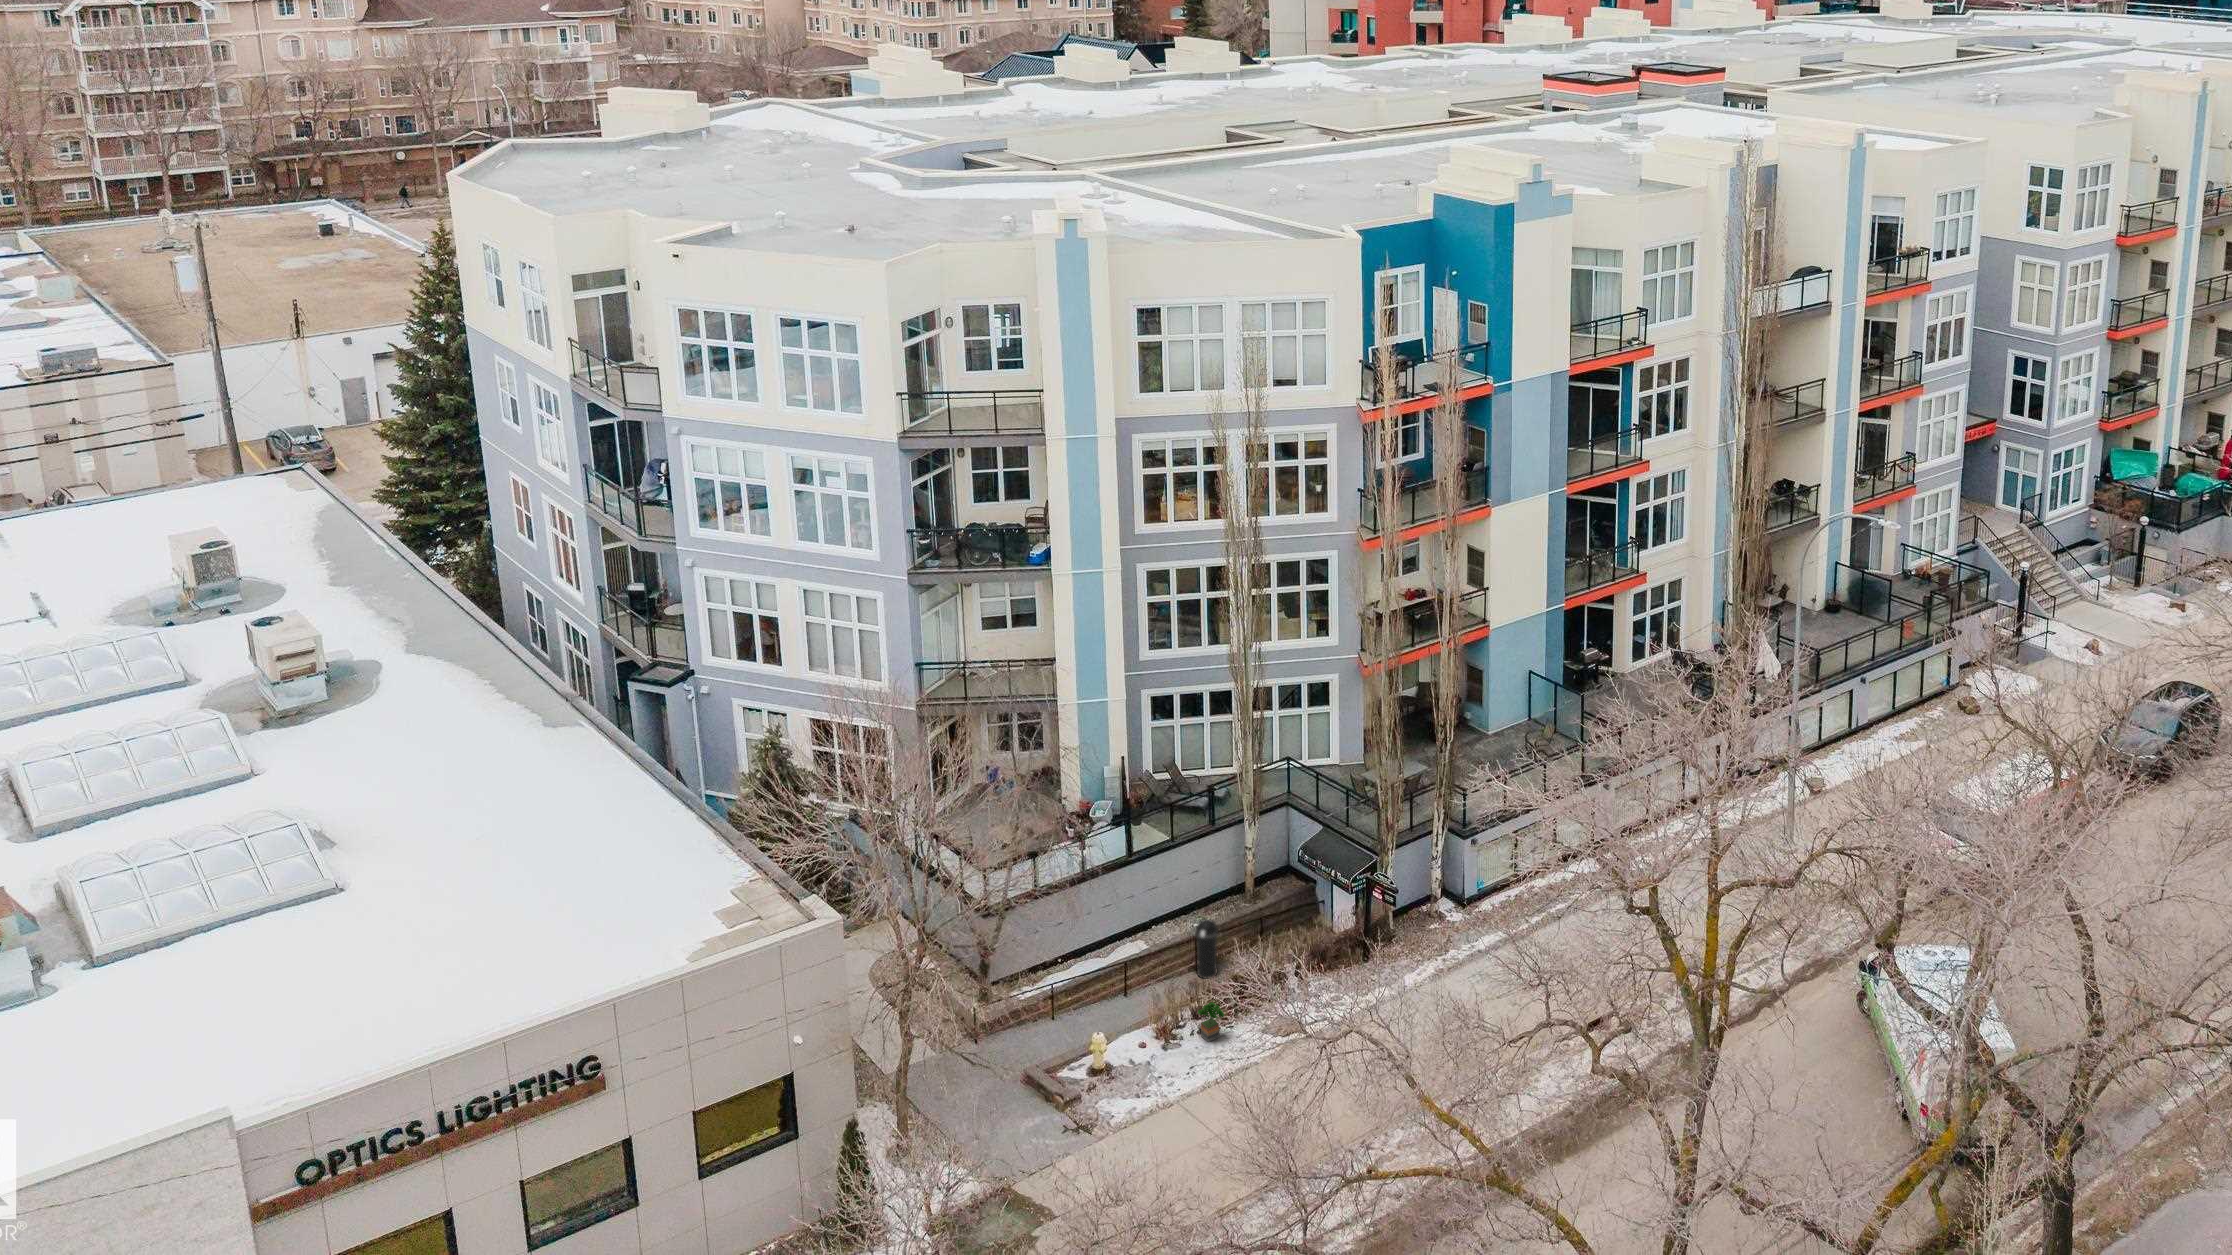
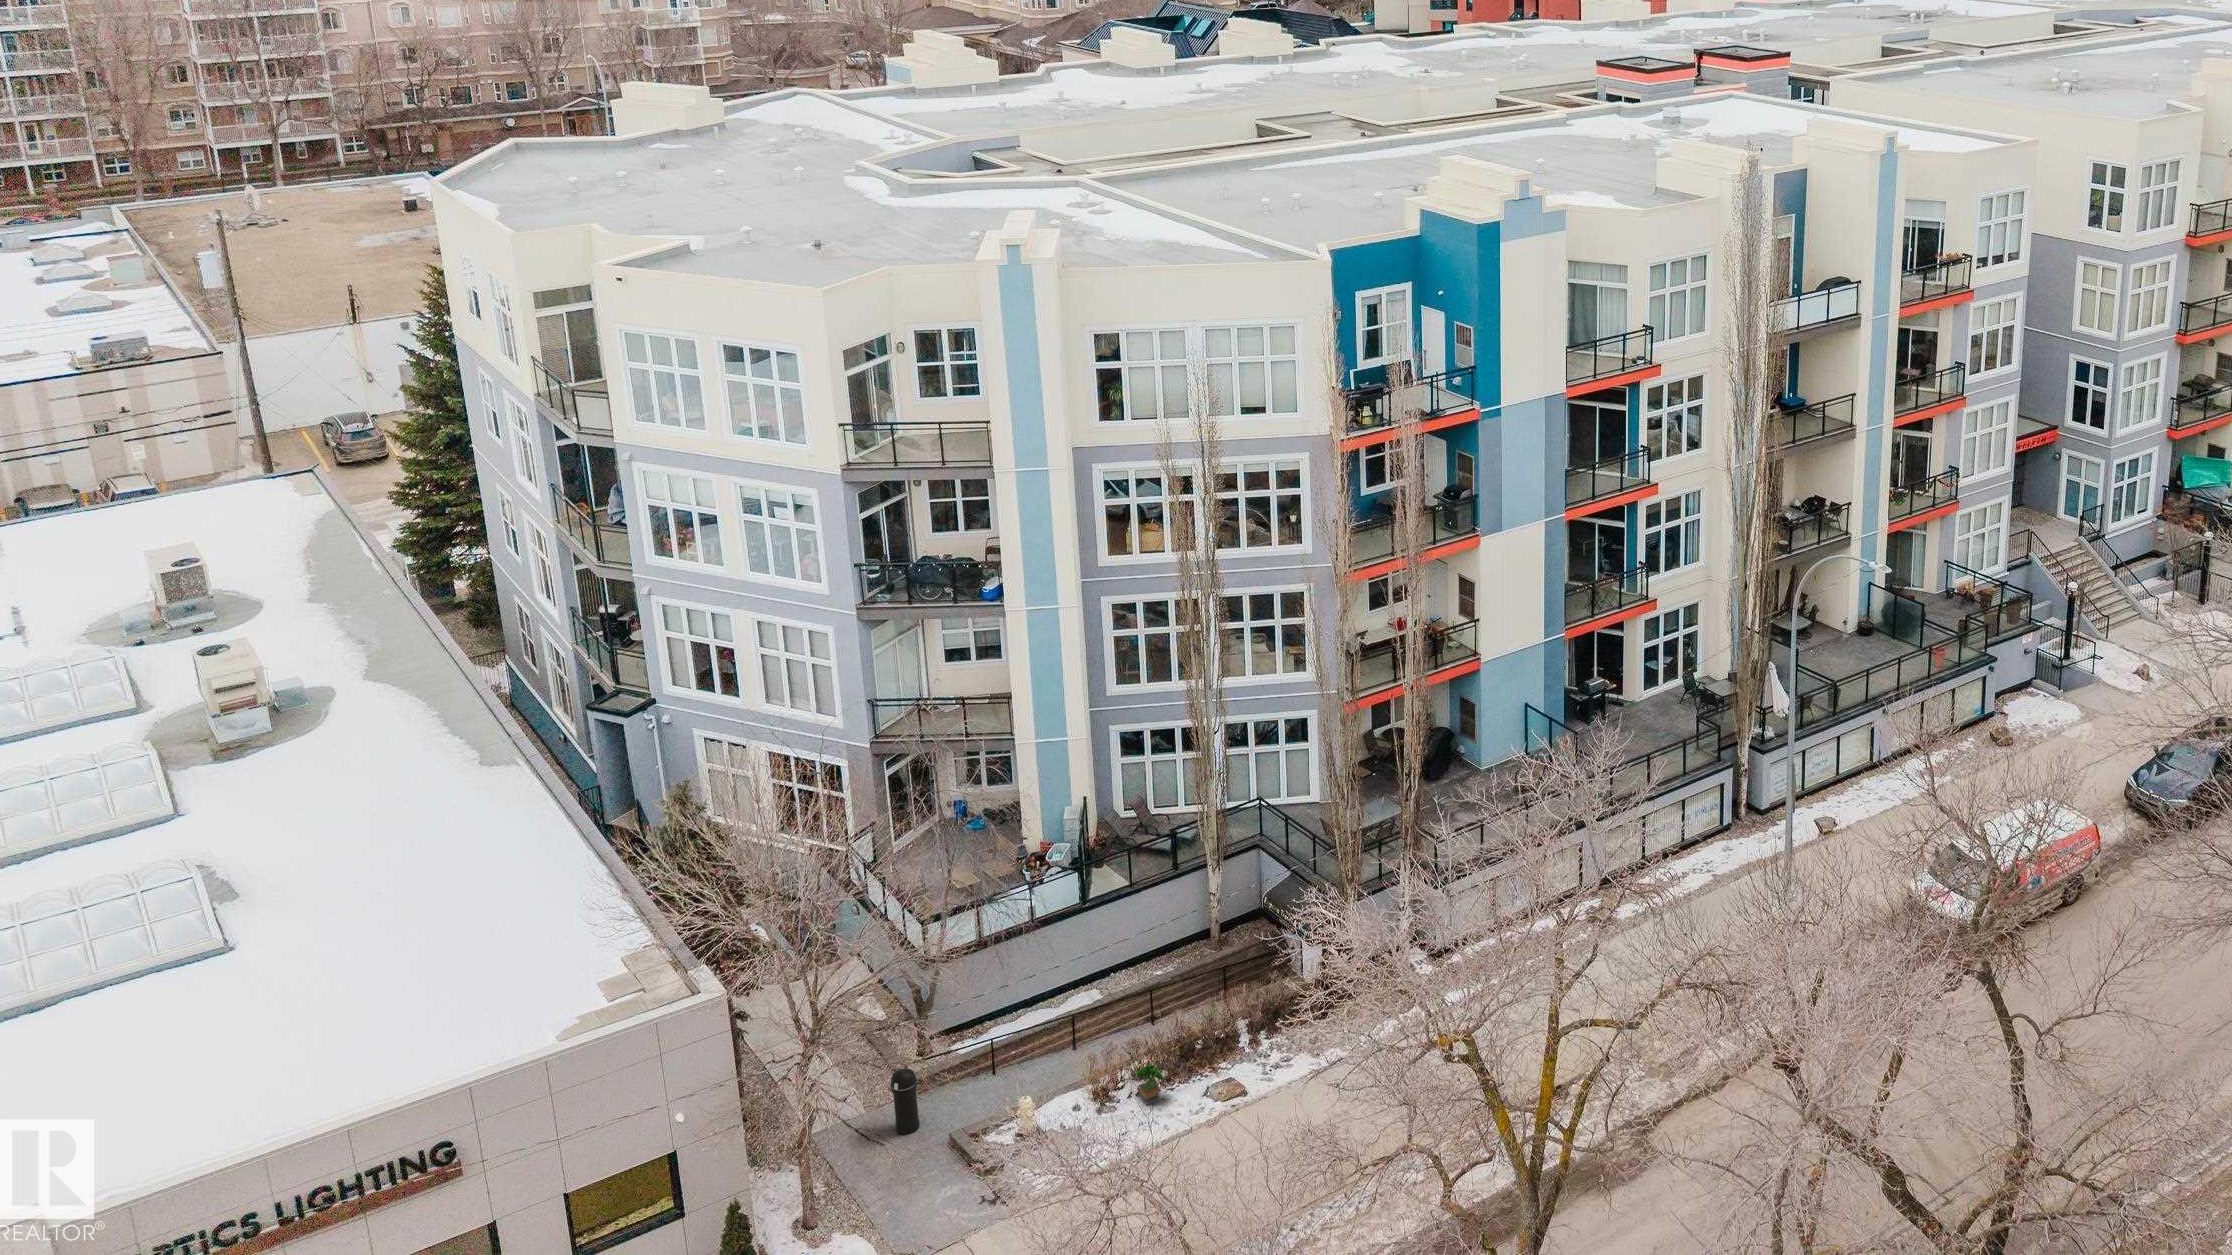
trash can: present [1195,919,1218,979] -> present [891,1068,920,1135]

